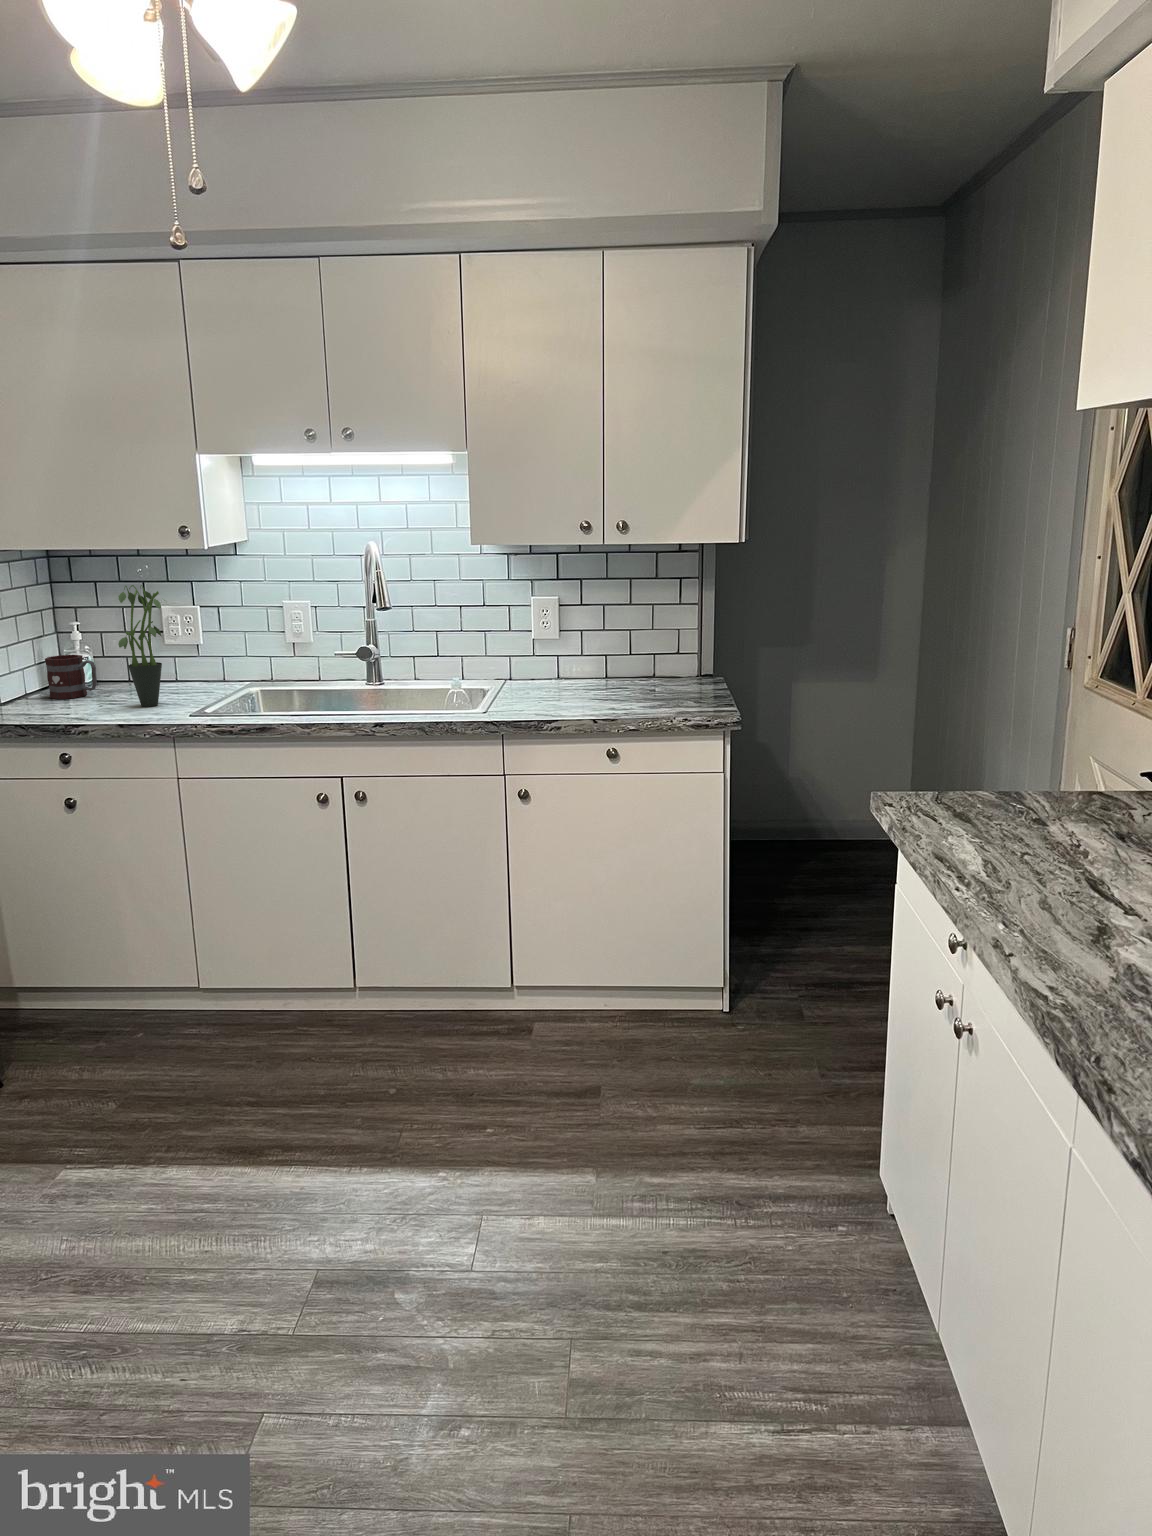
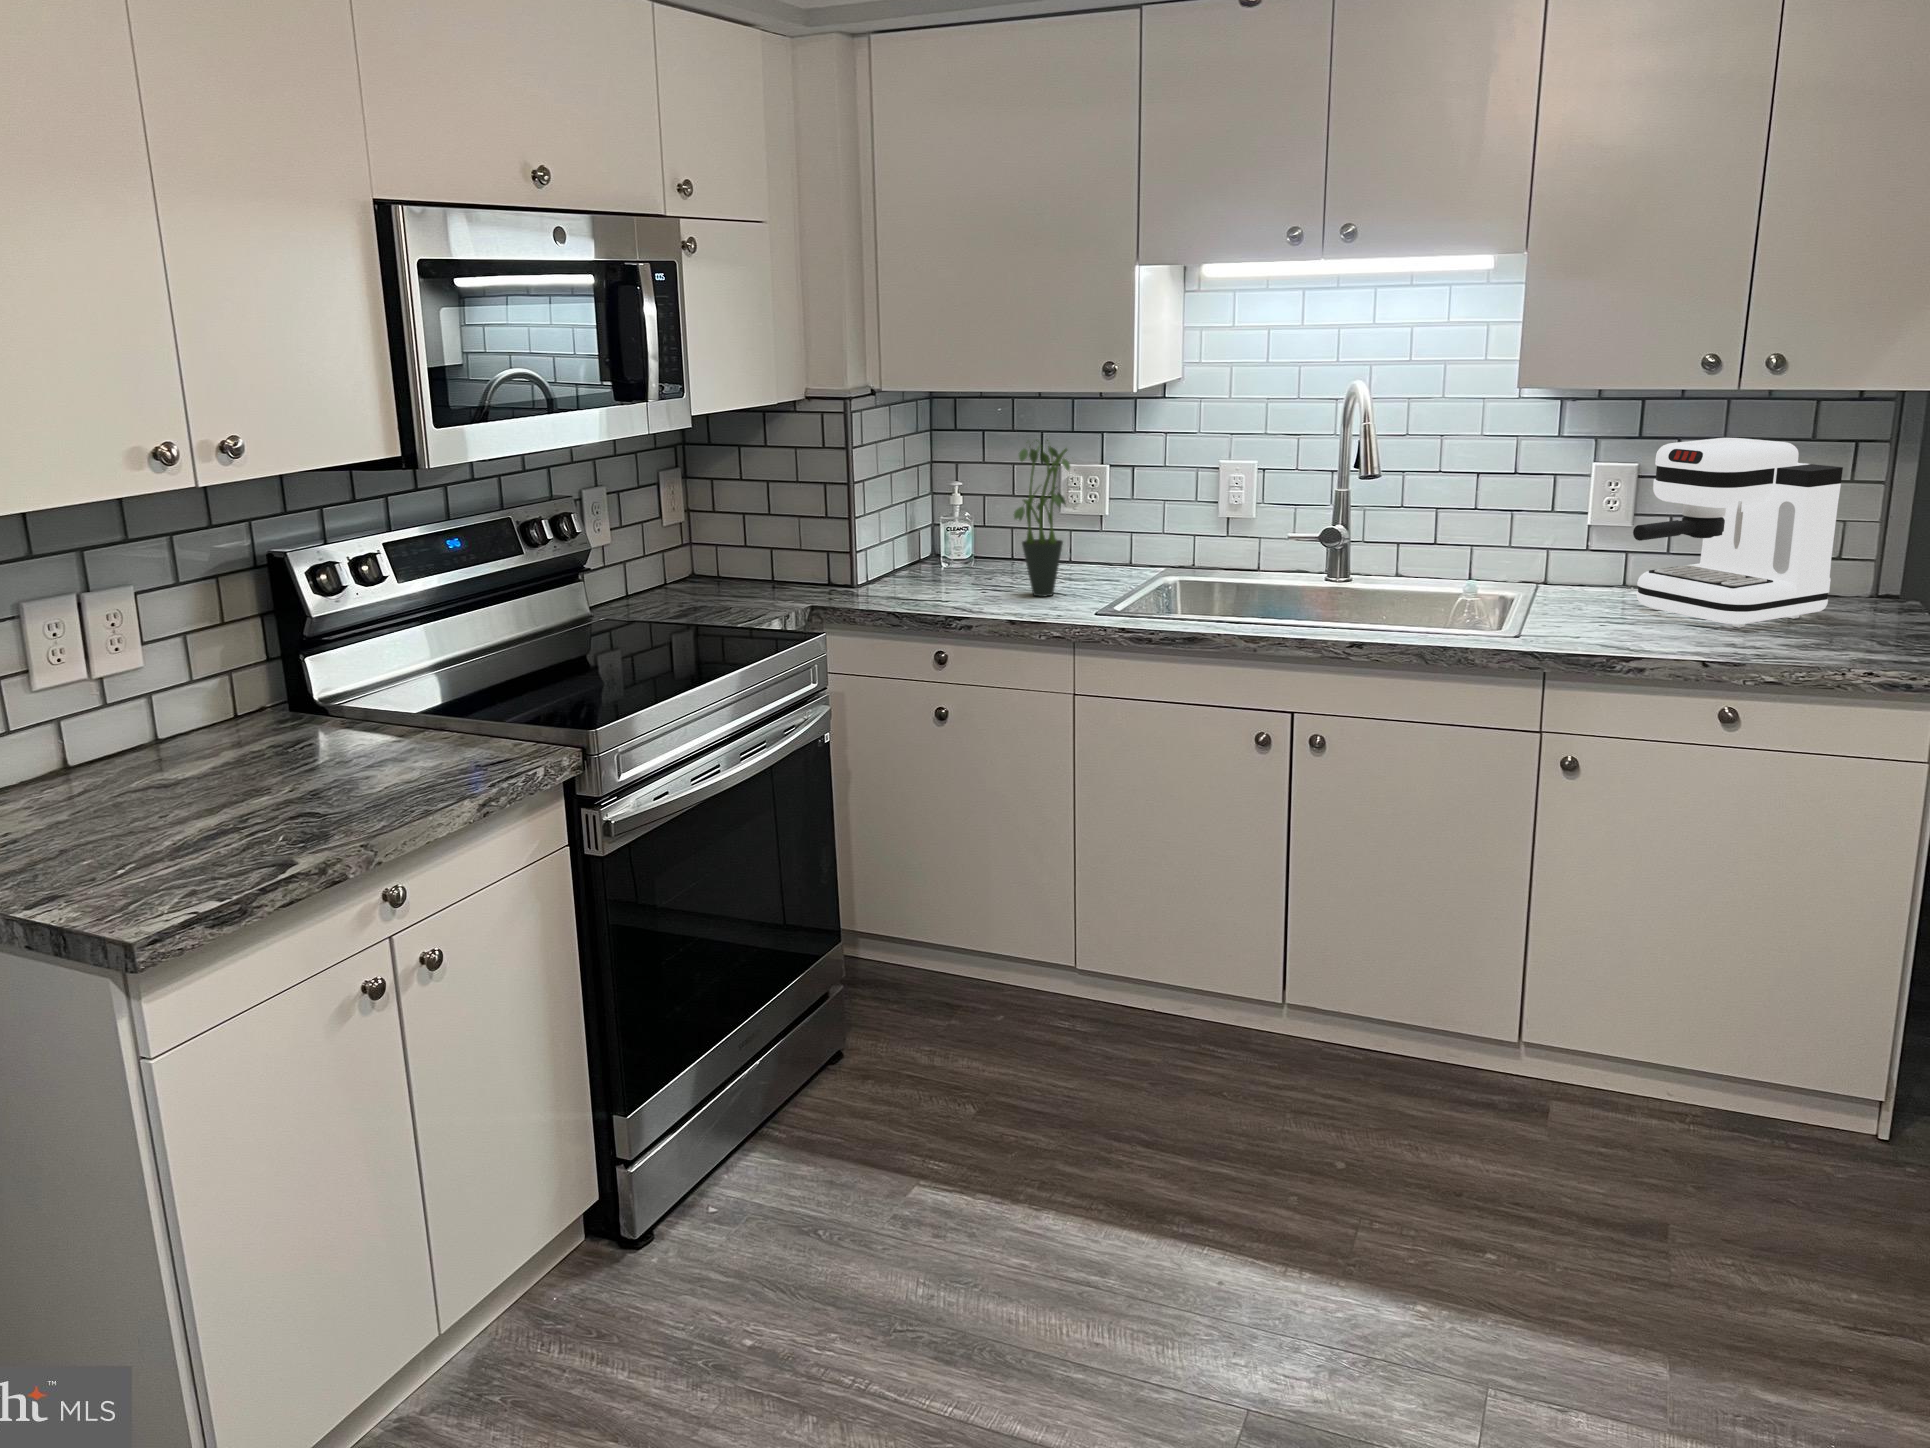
coffee maker: none [553,578,671,698] -> present [1633,438,1843,628]
mug: present [45,655,97,699] -> none [920,523,978,579]

